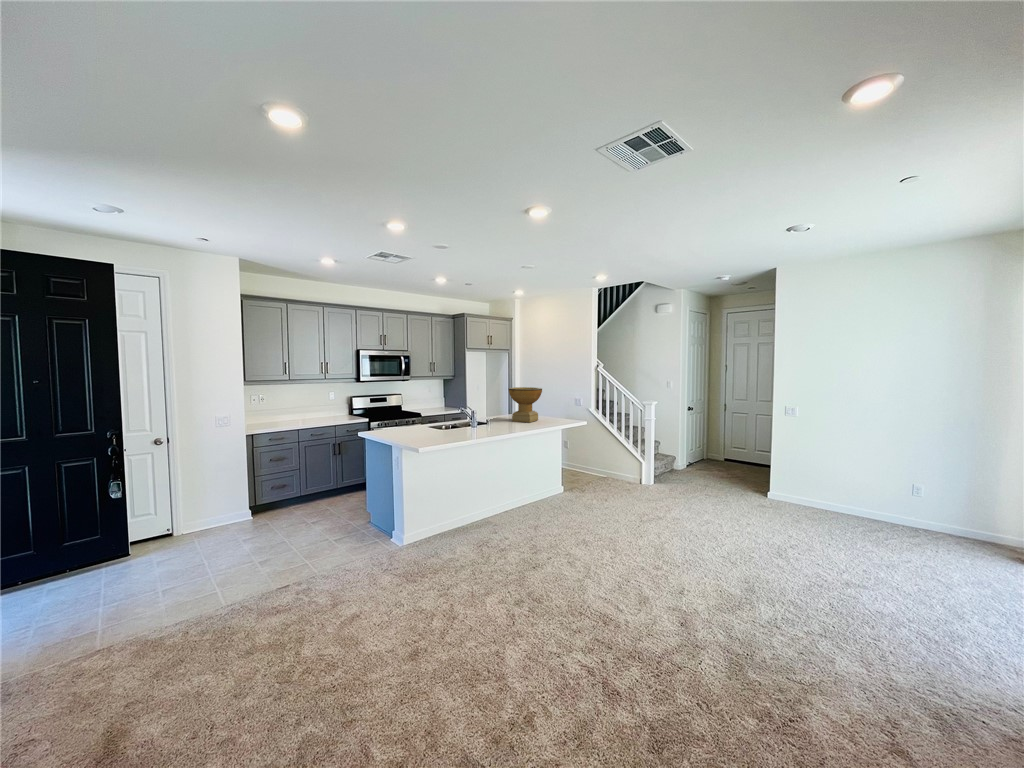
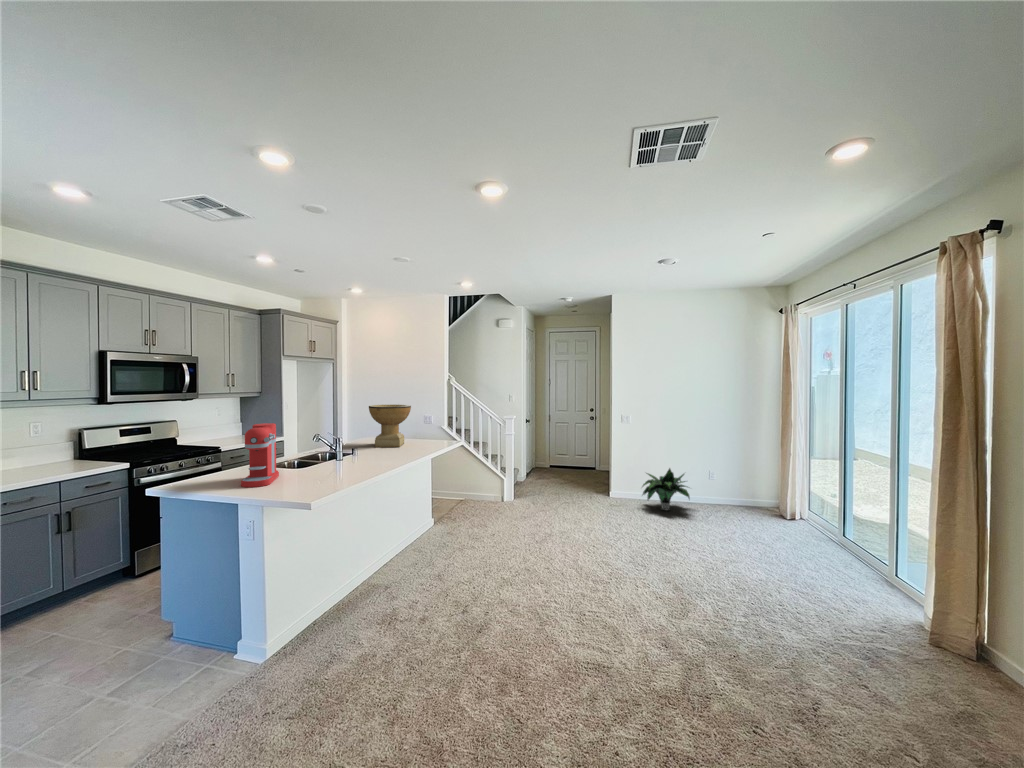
coffee maker: none [395,398,422,439] -> present [241,423,279,487]
potted plant: none [798,472,877,523] -> present [643,468,690,510]

